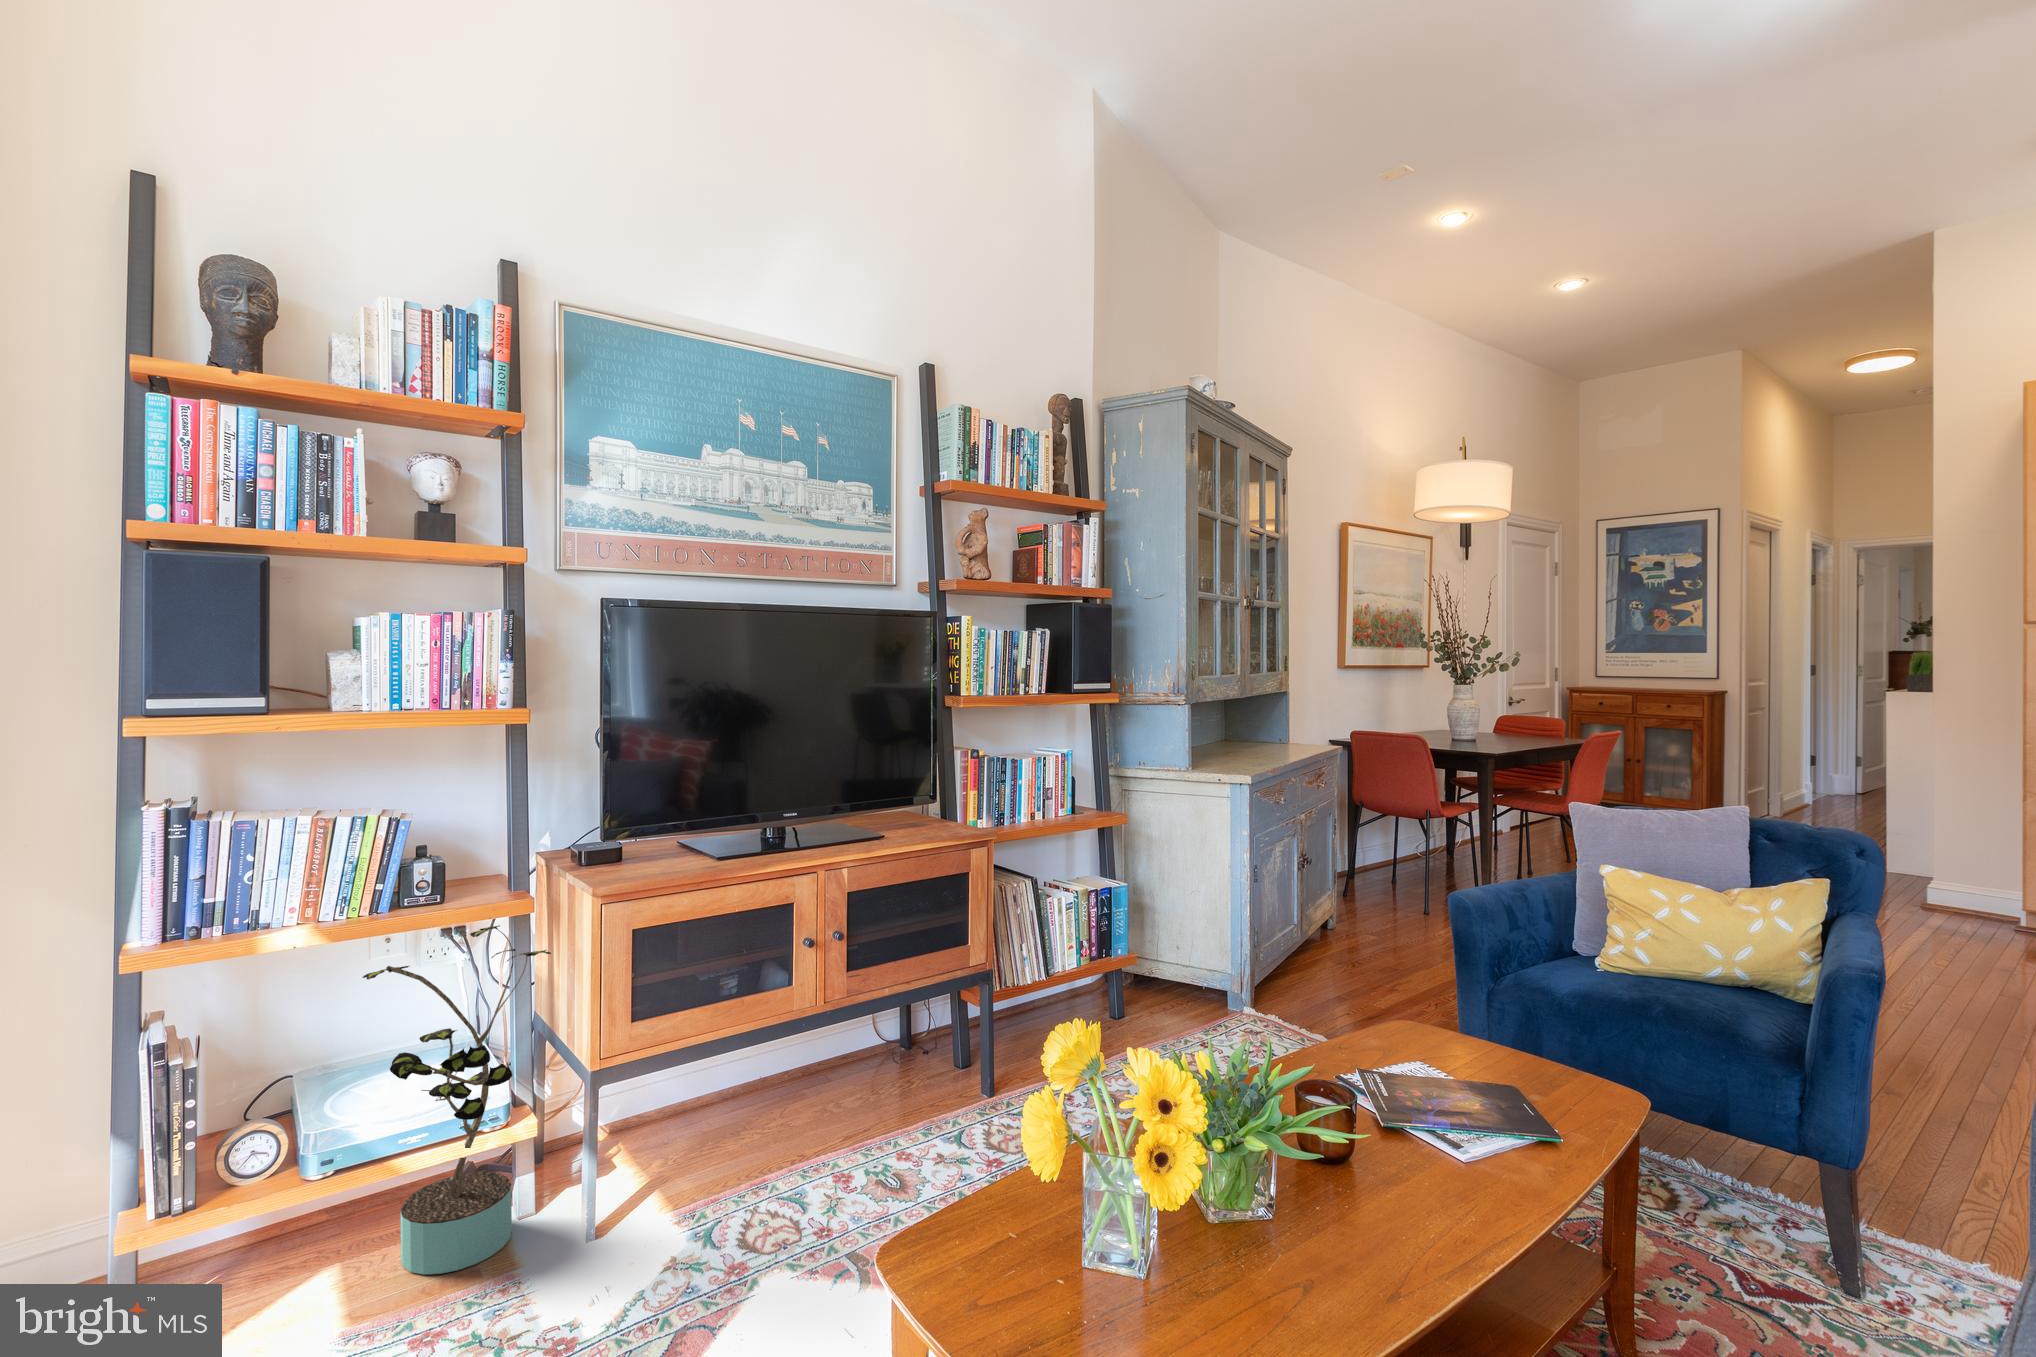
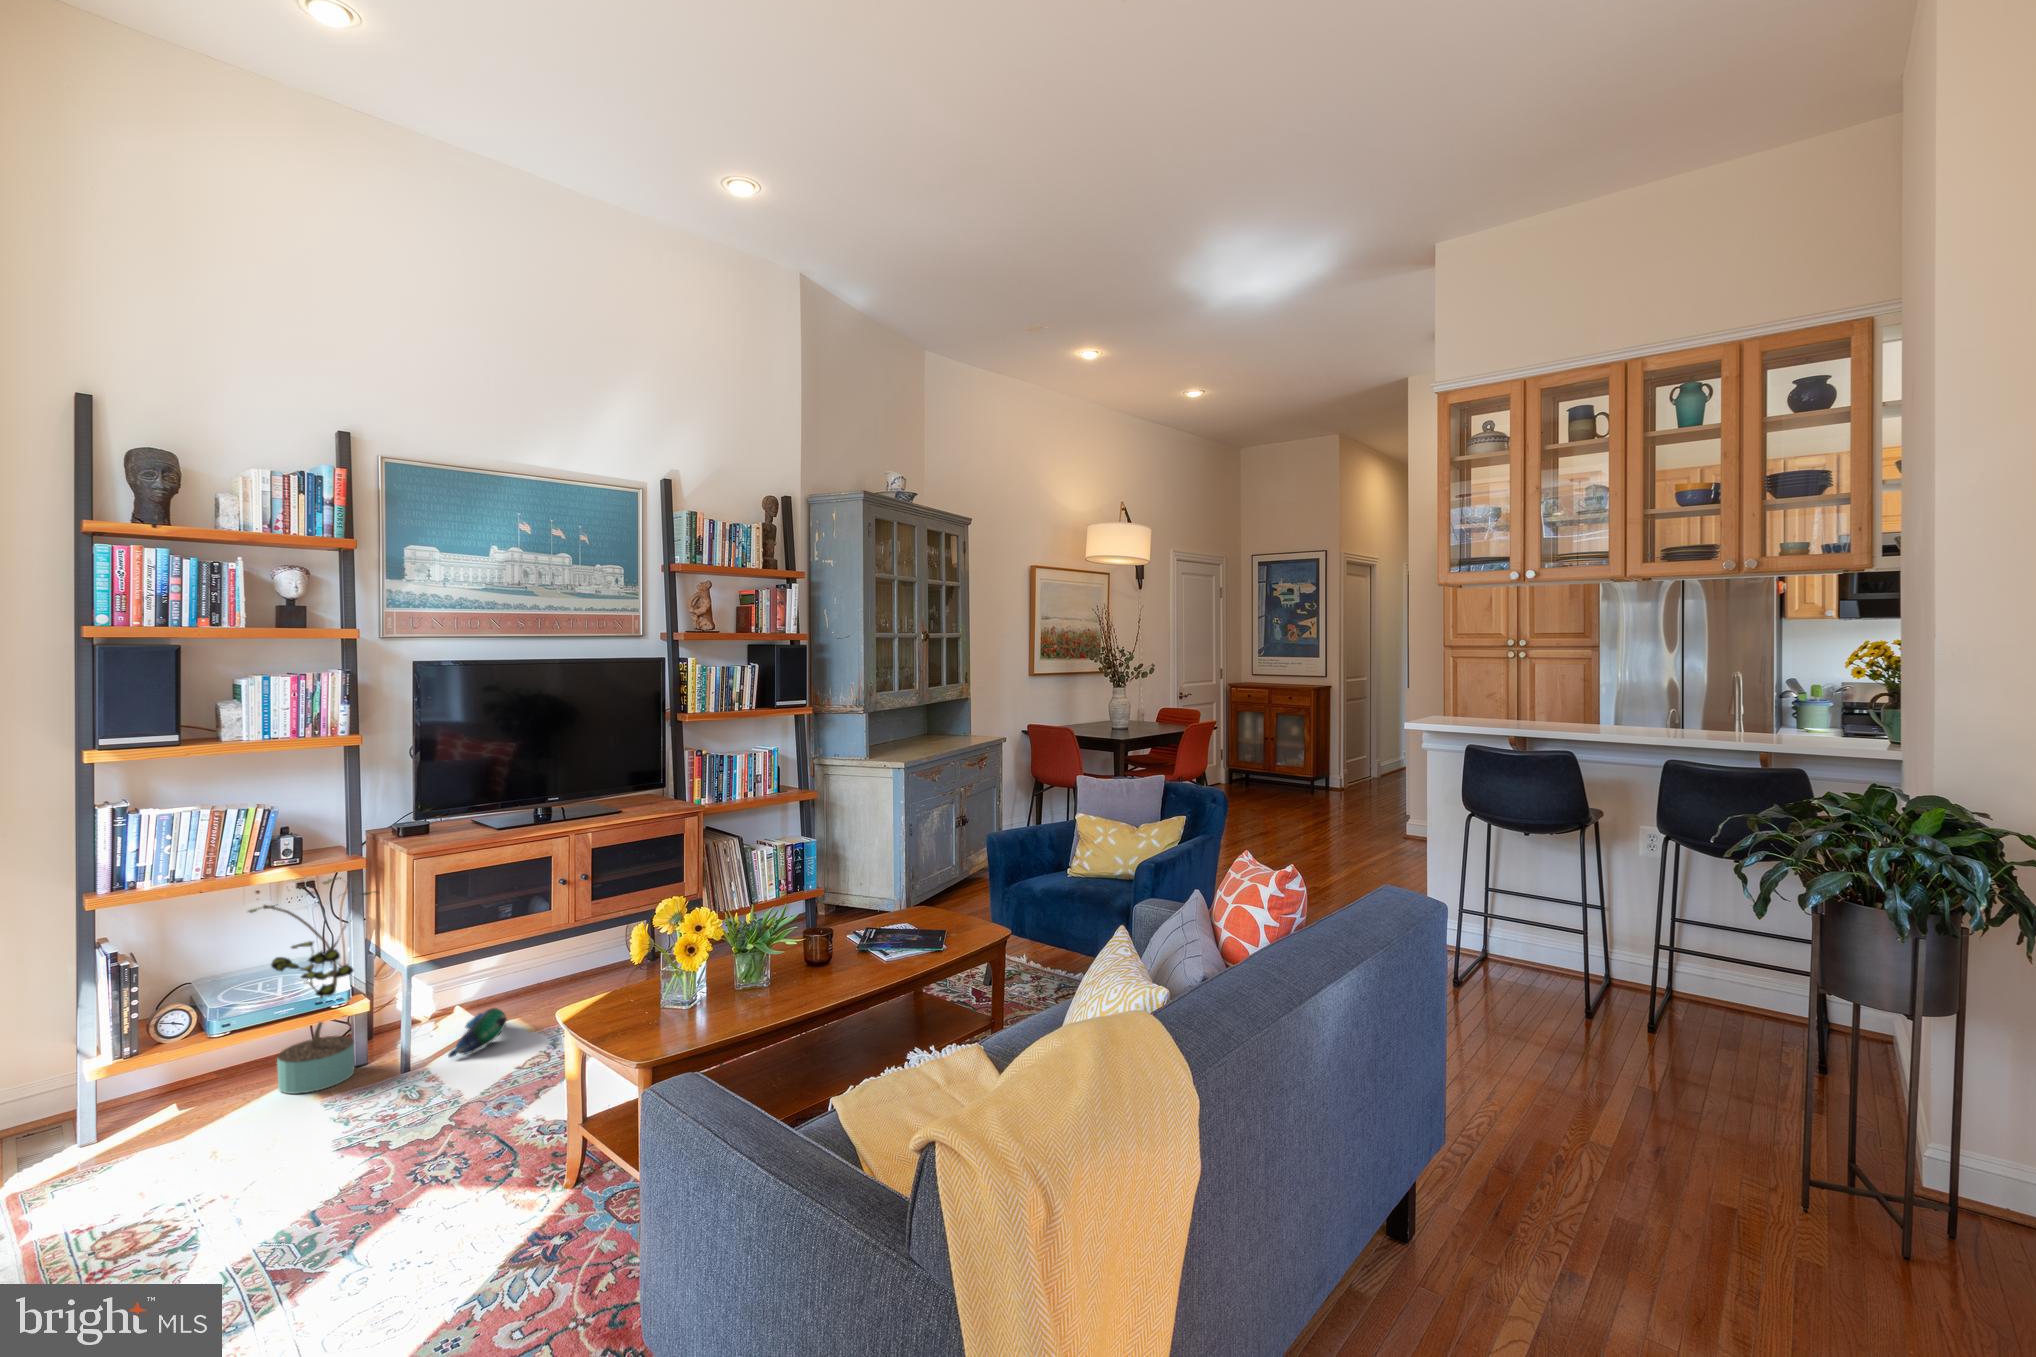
plush toy: none [646,1132,731,1219] -> present [448,1008,507,1057]

